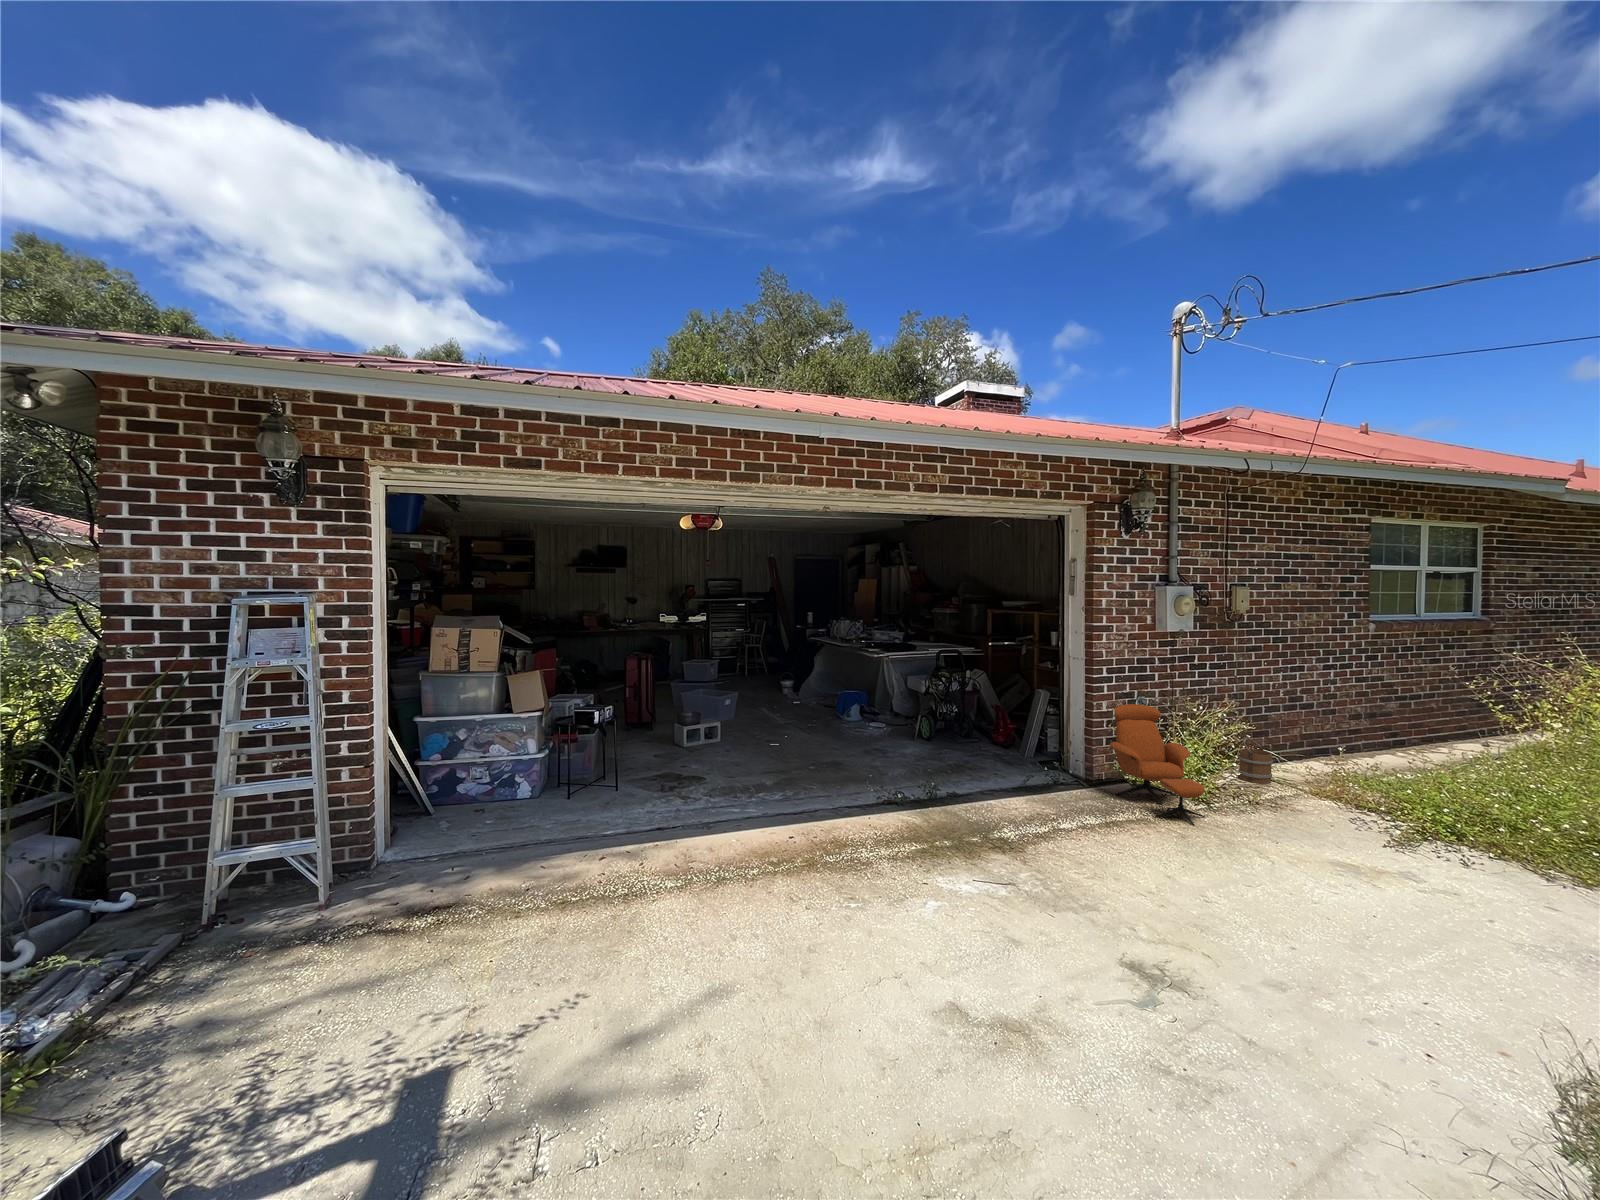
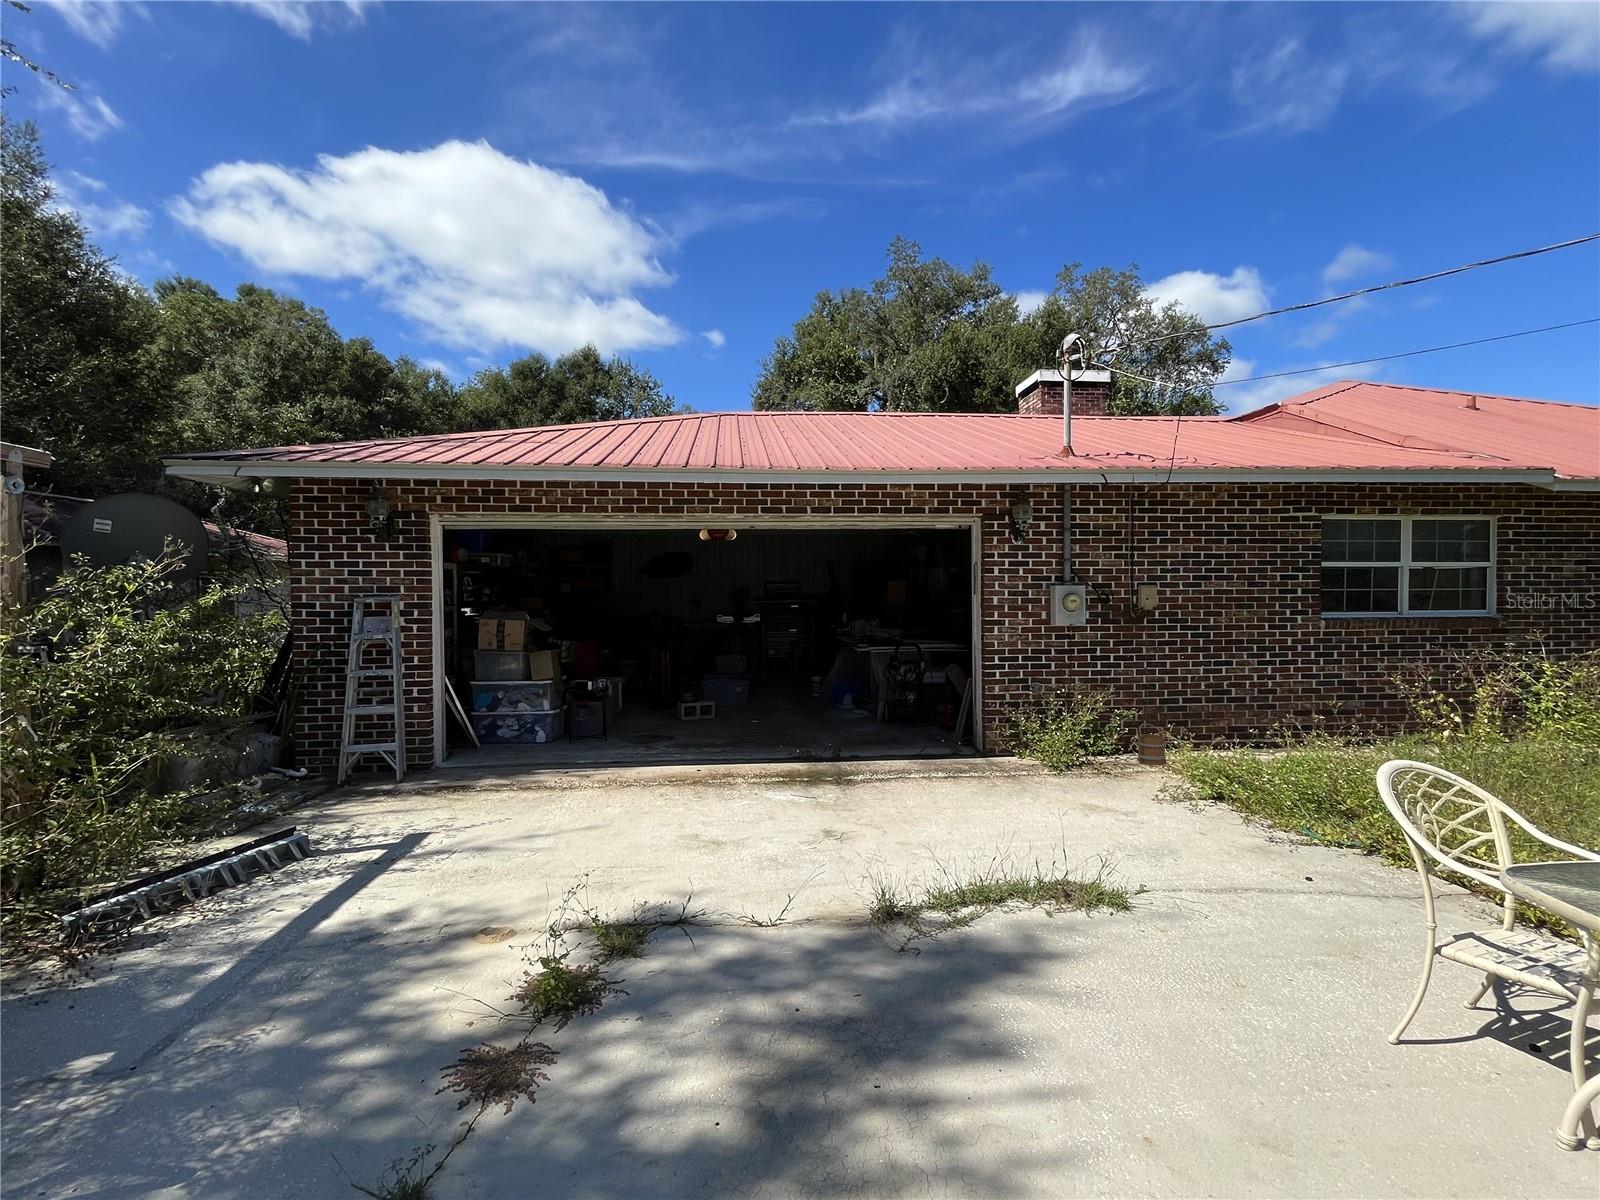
lounge chair: present [1110,704,1205,825] -> none [990,689,1054,782]

